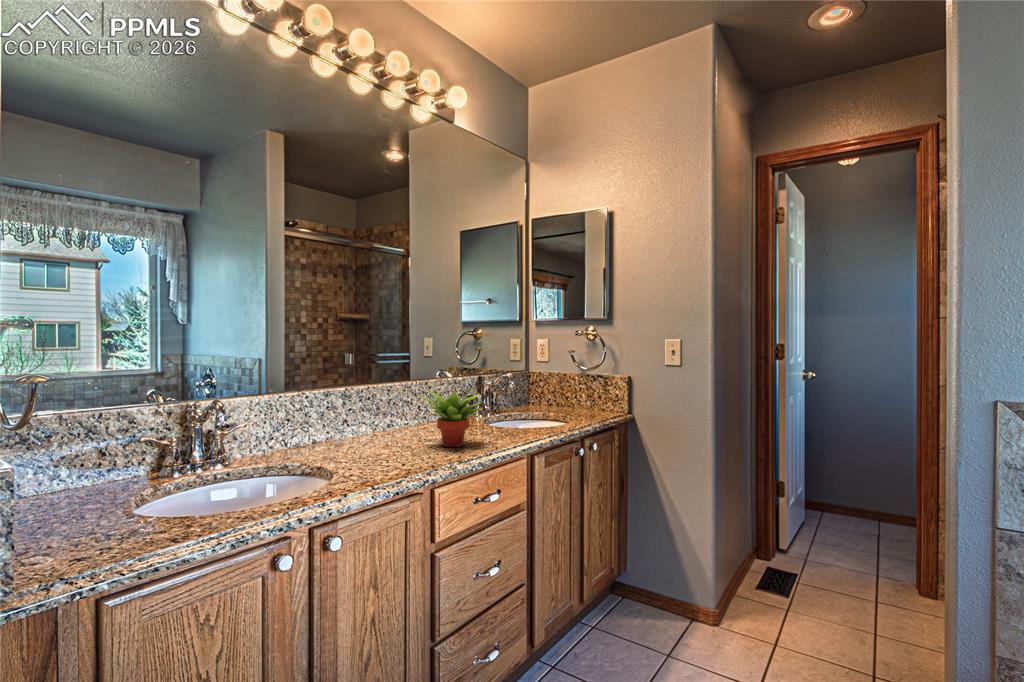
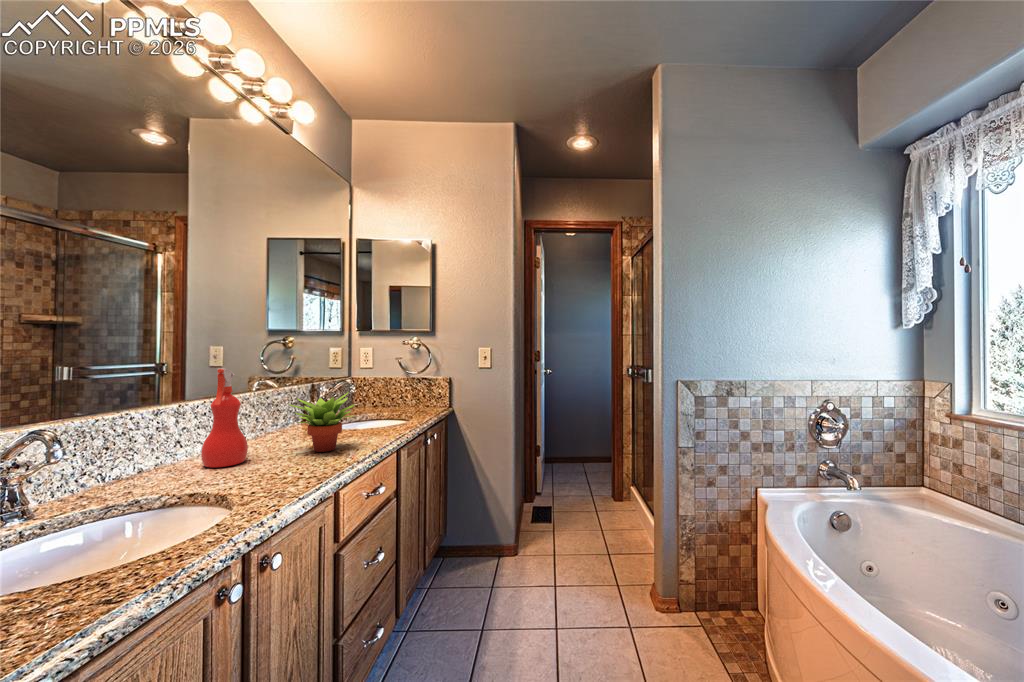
spray bottle: none [350,358,386,448] -> present [201,368,248,467]

